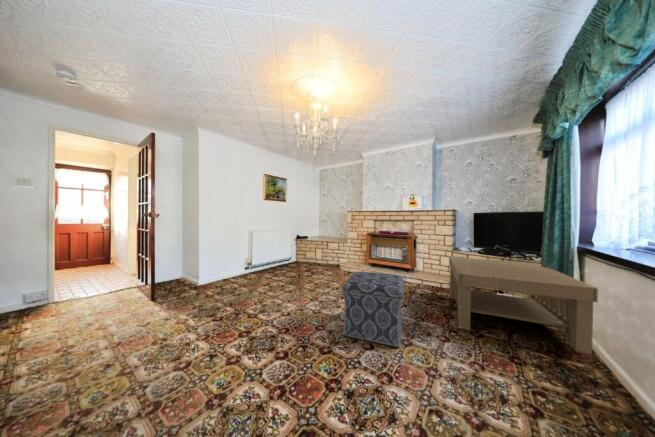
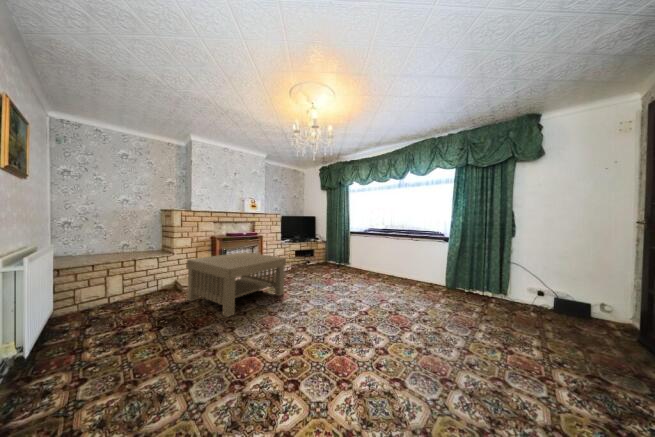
ottoman: present [343,272,404,348] -> none [97,289,217,410]

